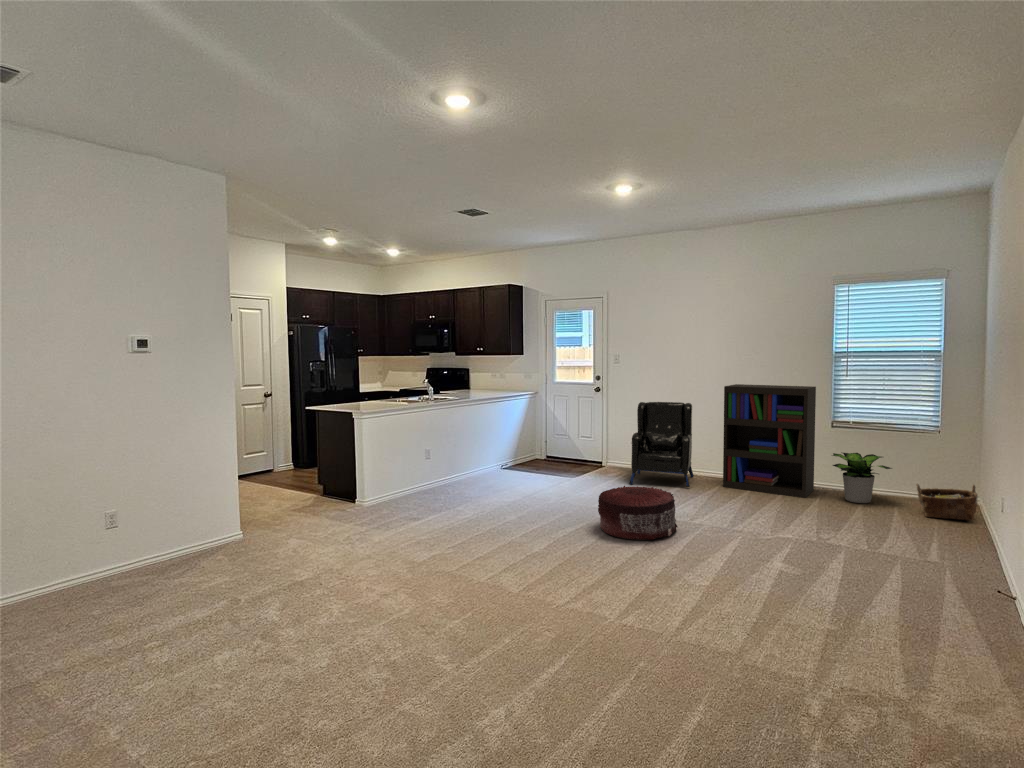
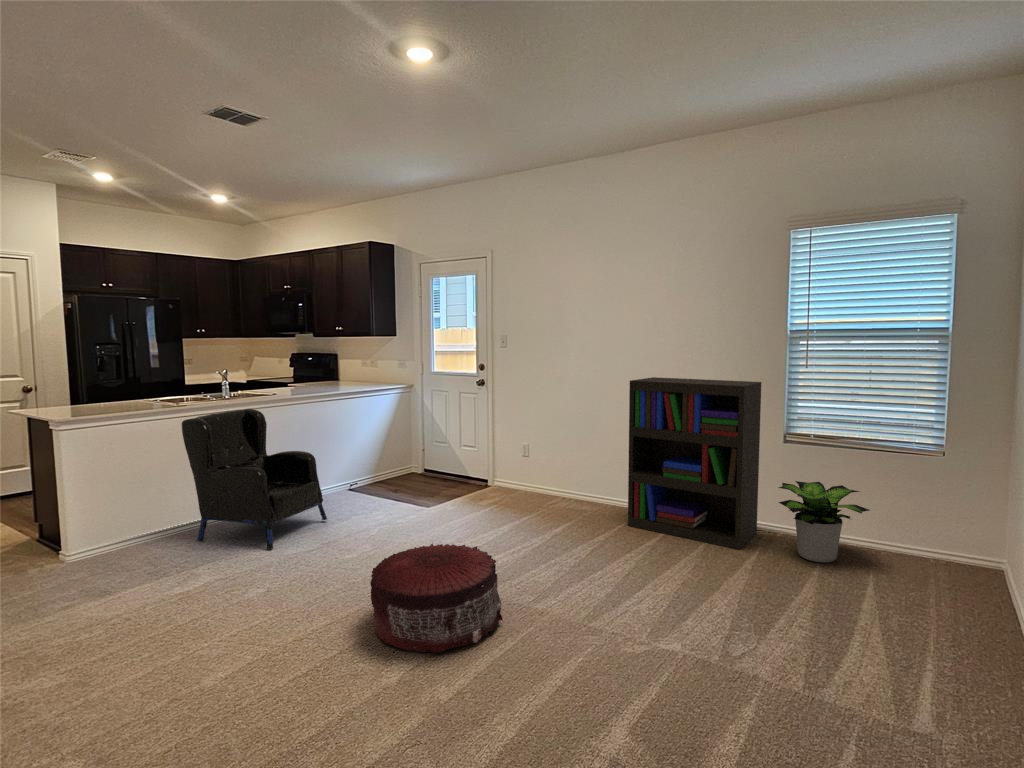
armchair: present [629,402,694,487] -> present [182,409,327,549]
woven basket: present [916,484,978,520] -> none [905,539,1005,607]

